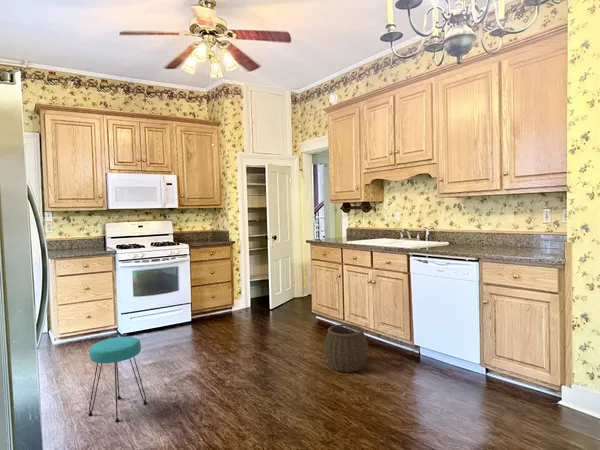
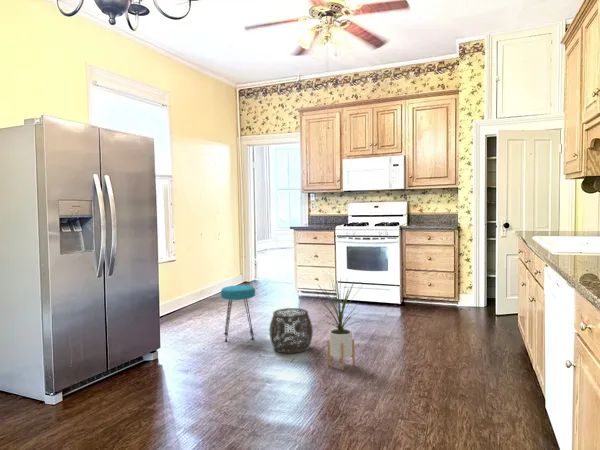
house plant: none [260,294,311,390] -> present [319,283,358,370]
woven basket: present [324,324,368,372] -> present [269,308,313,354]

